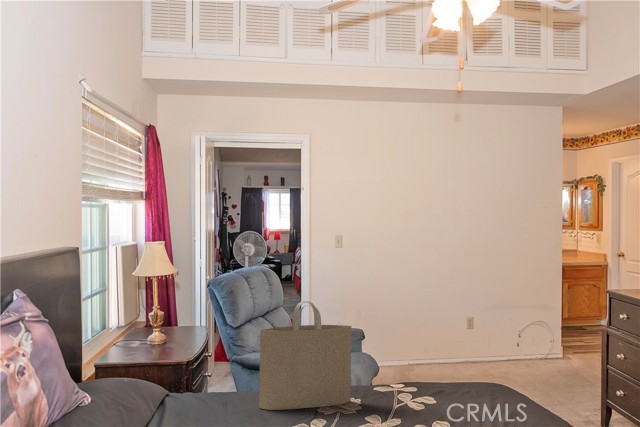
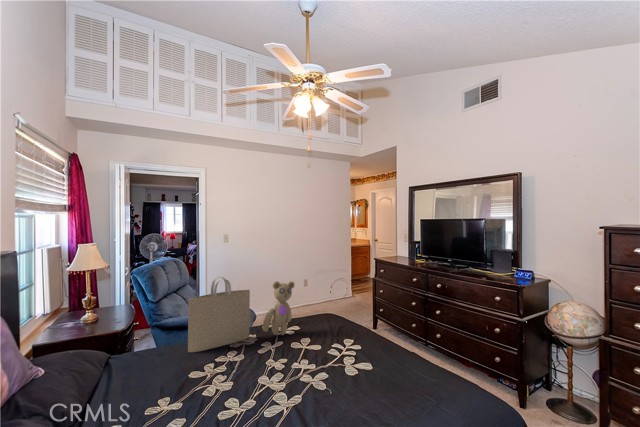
teddy bear: none [371,317,426,408] -> present [262,281,295,335]

